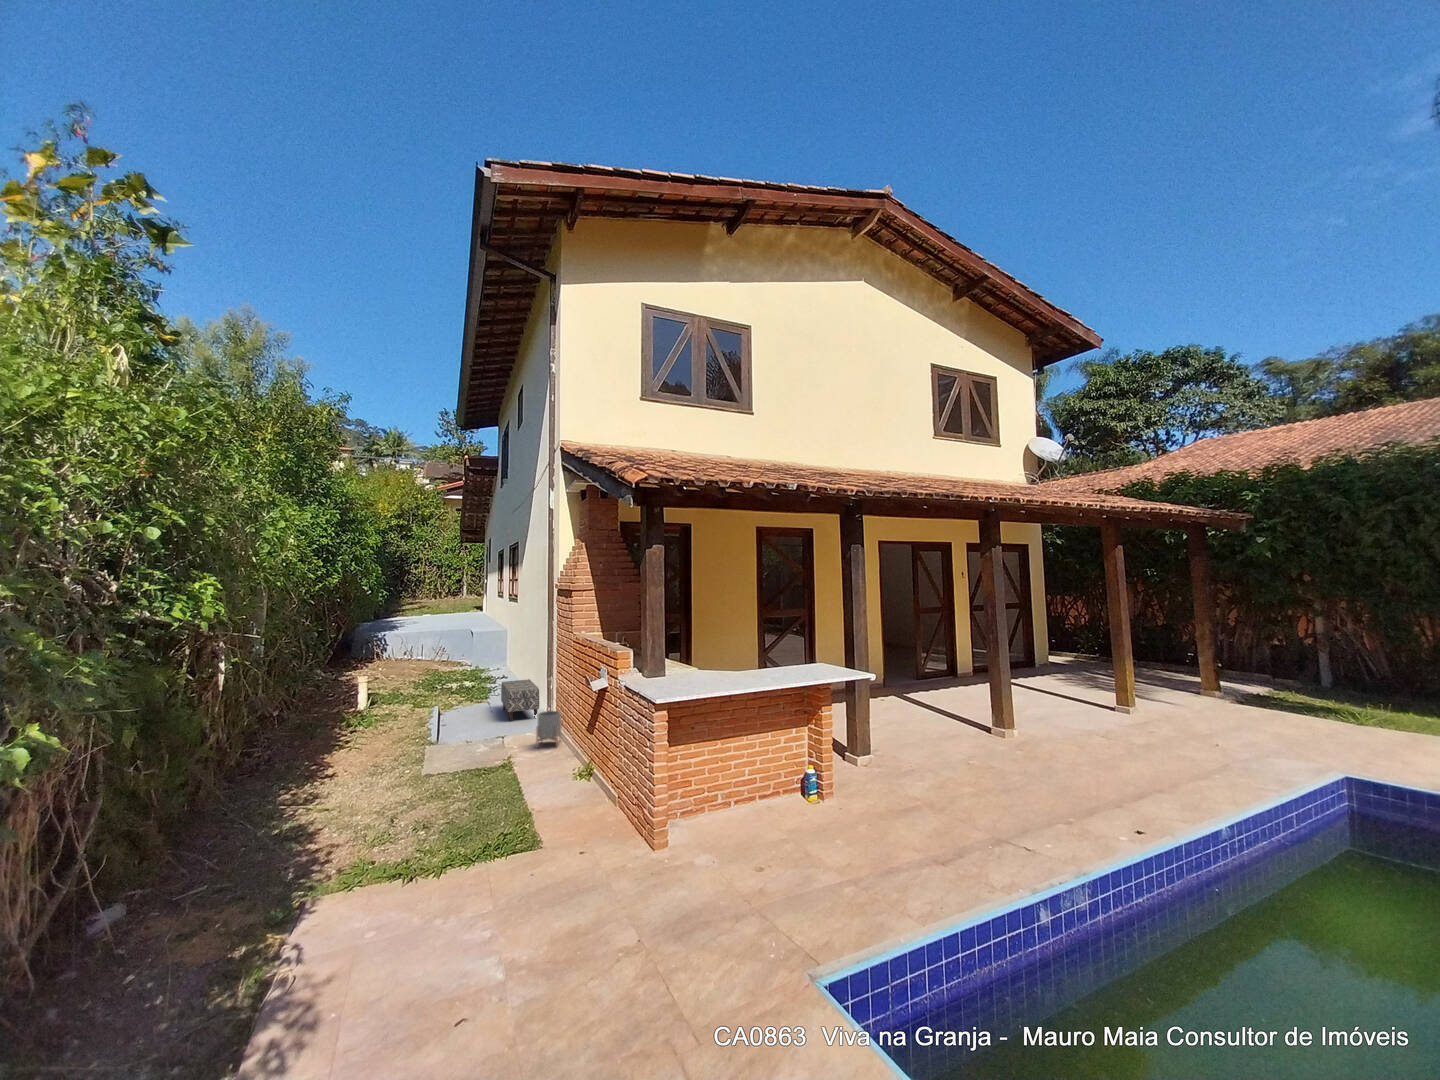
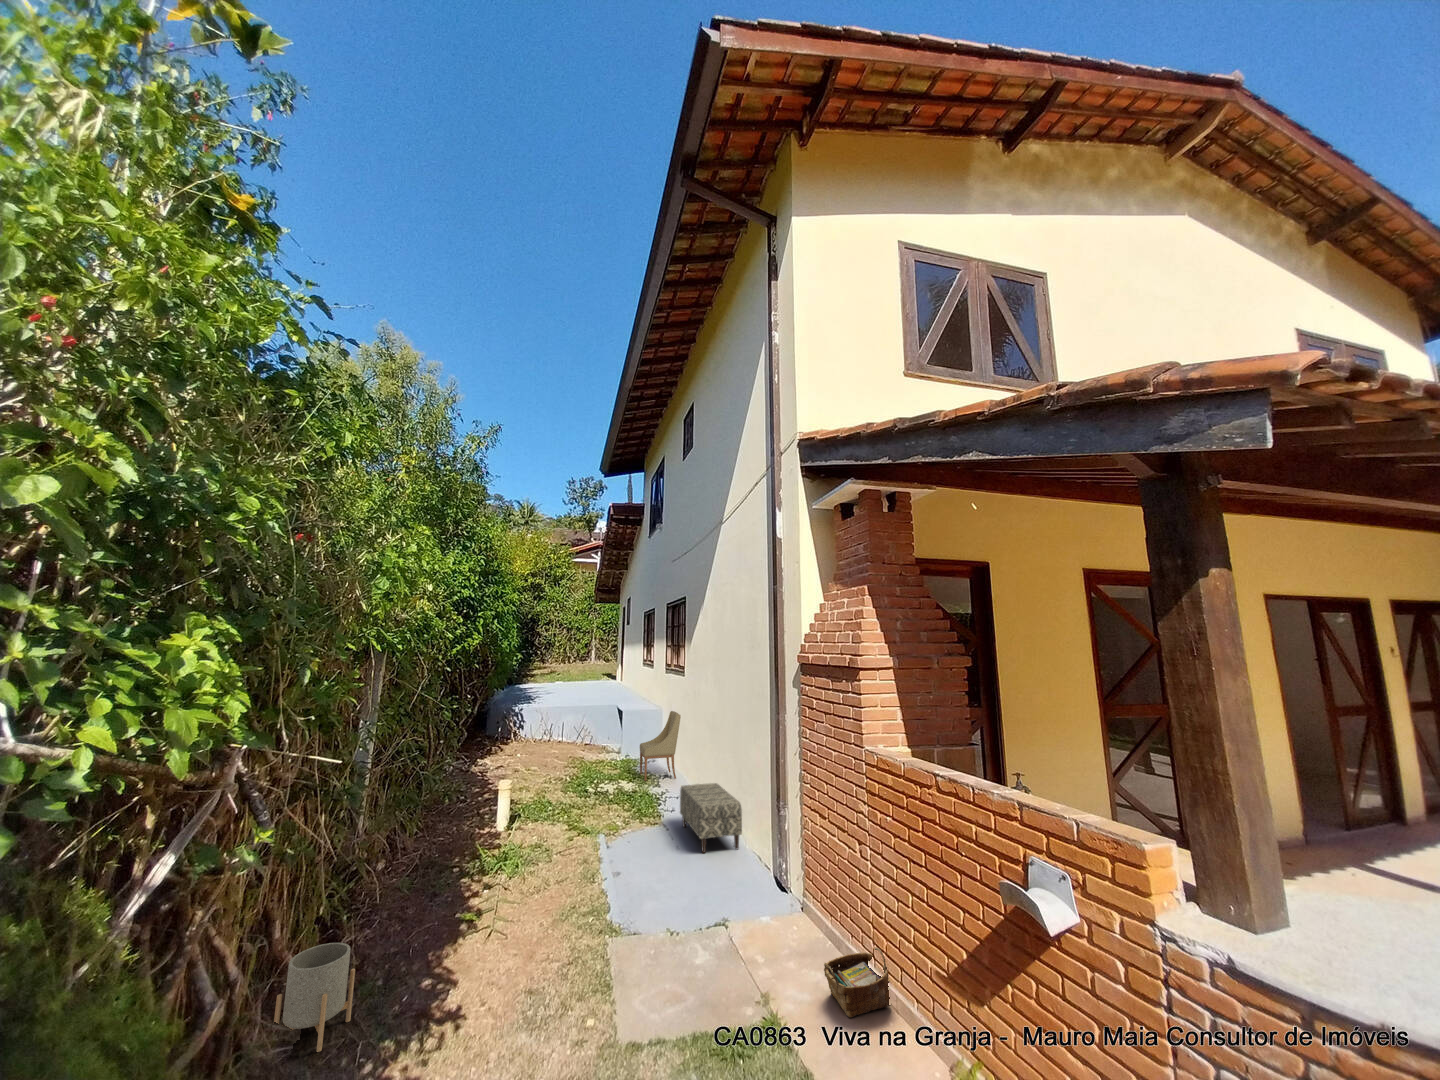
chair: none [484,633,516,686] -> present [640,711,681,781]
planter: present [536,711,561,747] -> present [274,943,355,1052]
woven basket: none [547,744,582,775] -> present [824,947,890,1017]

